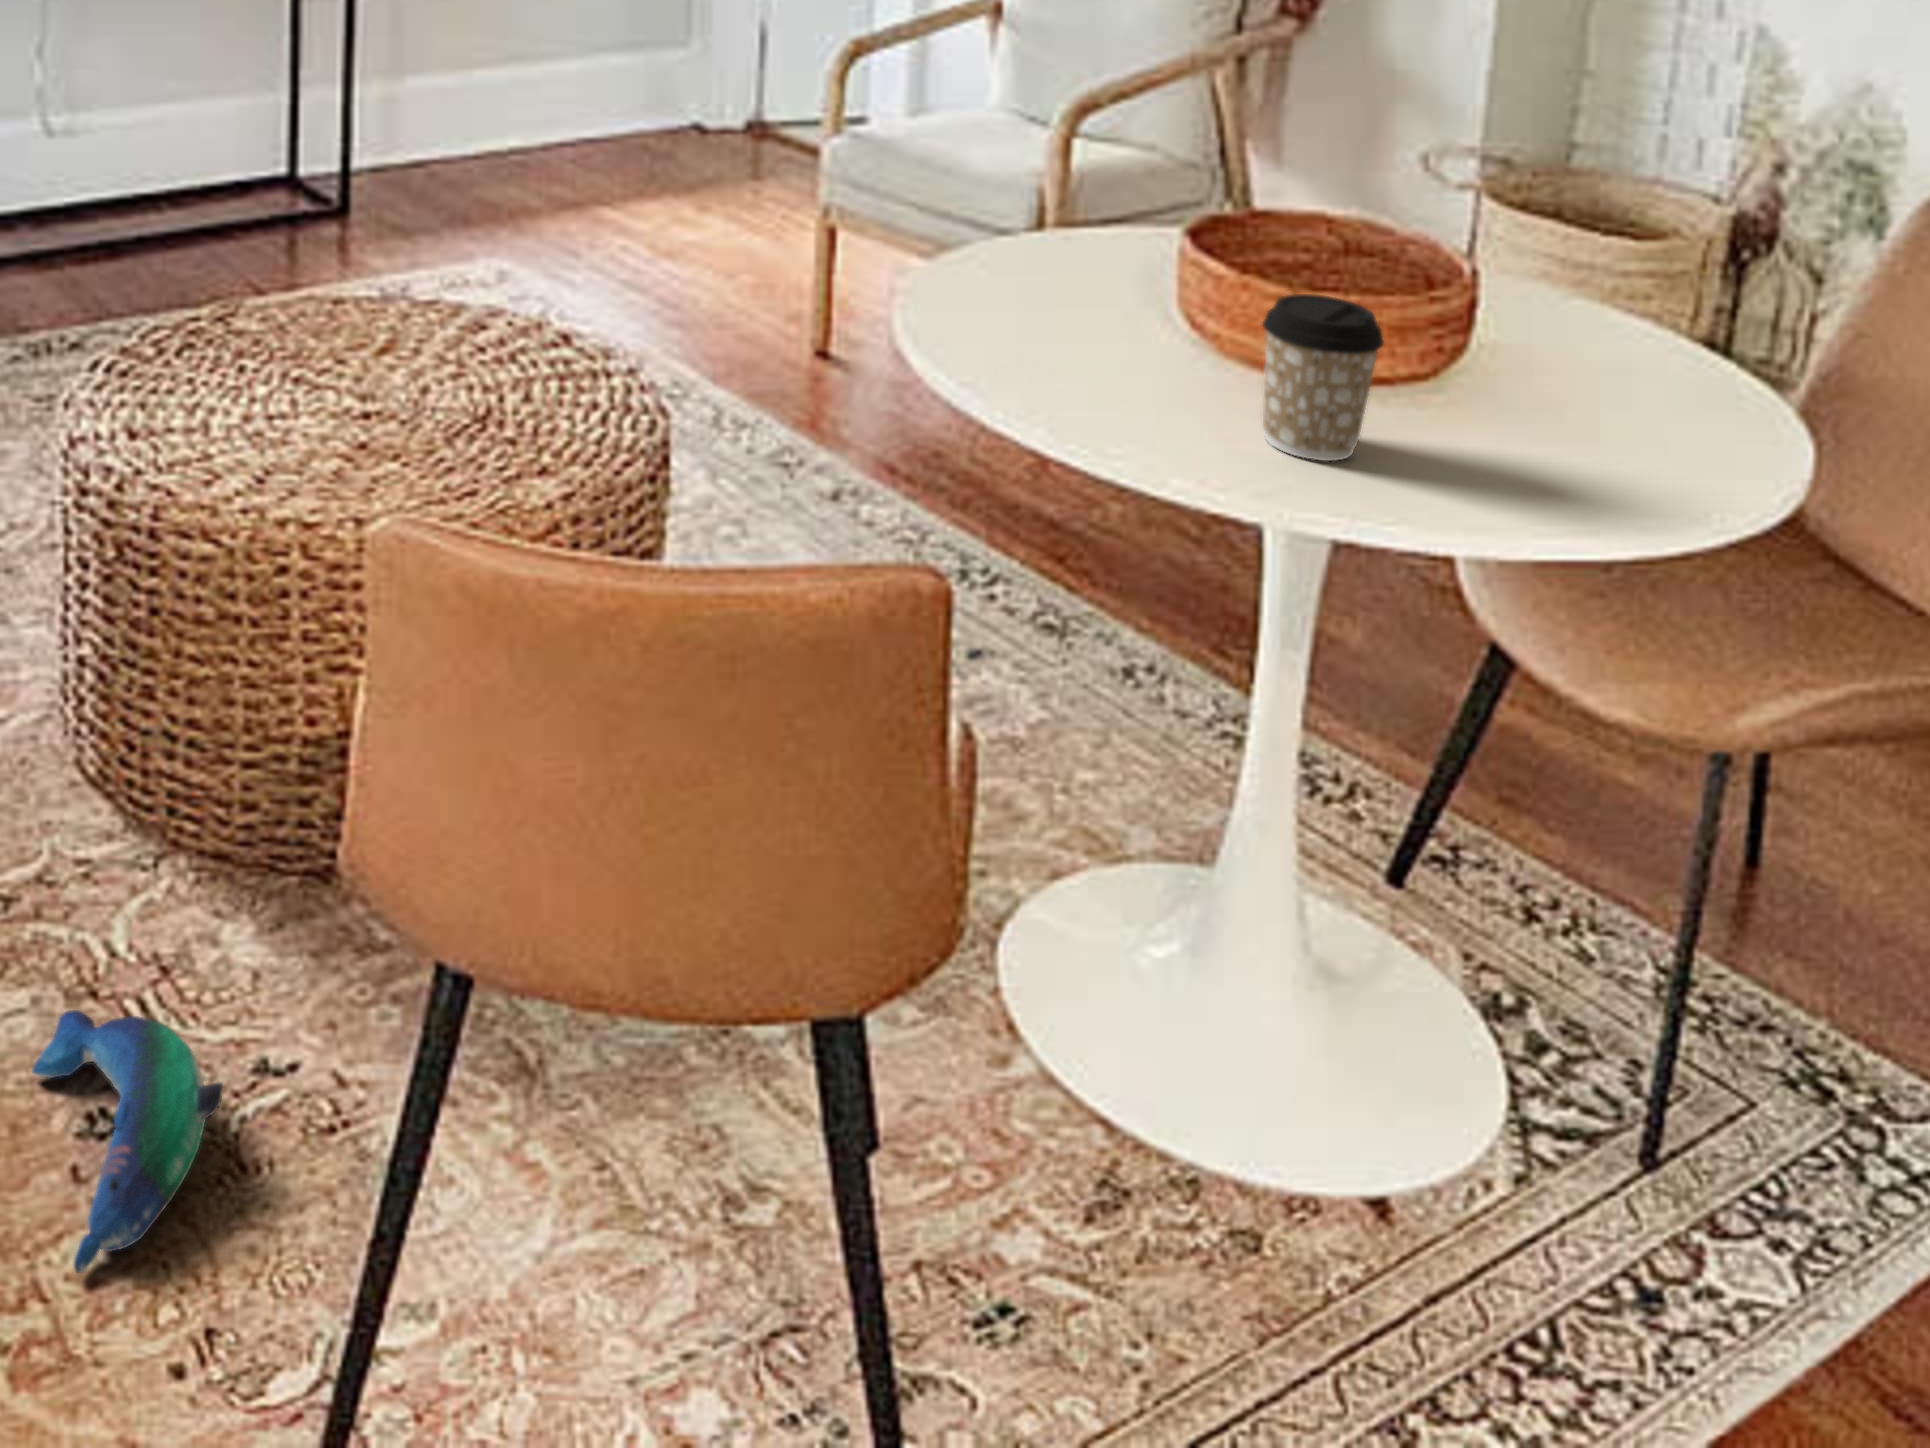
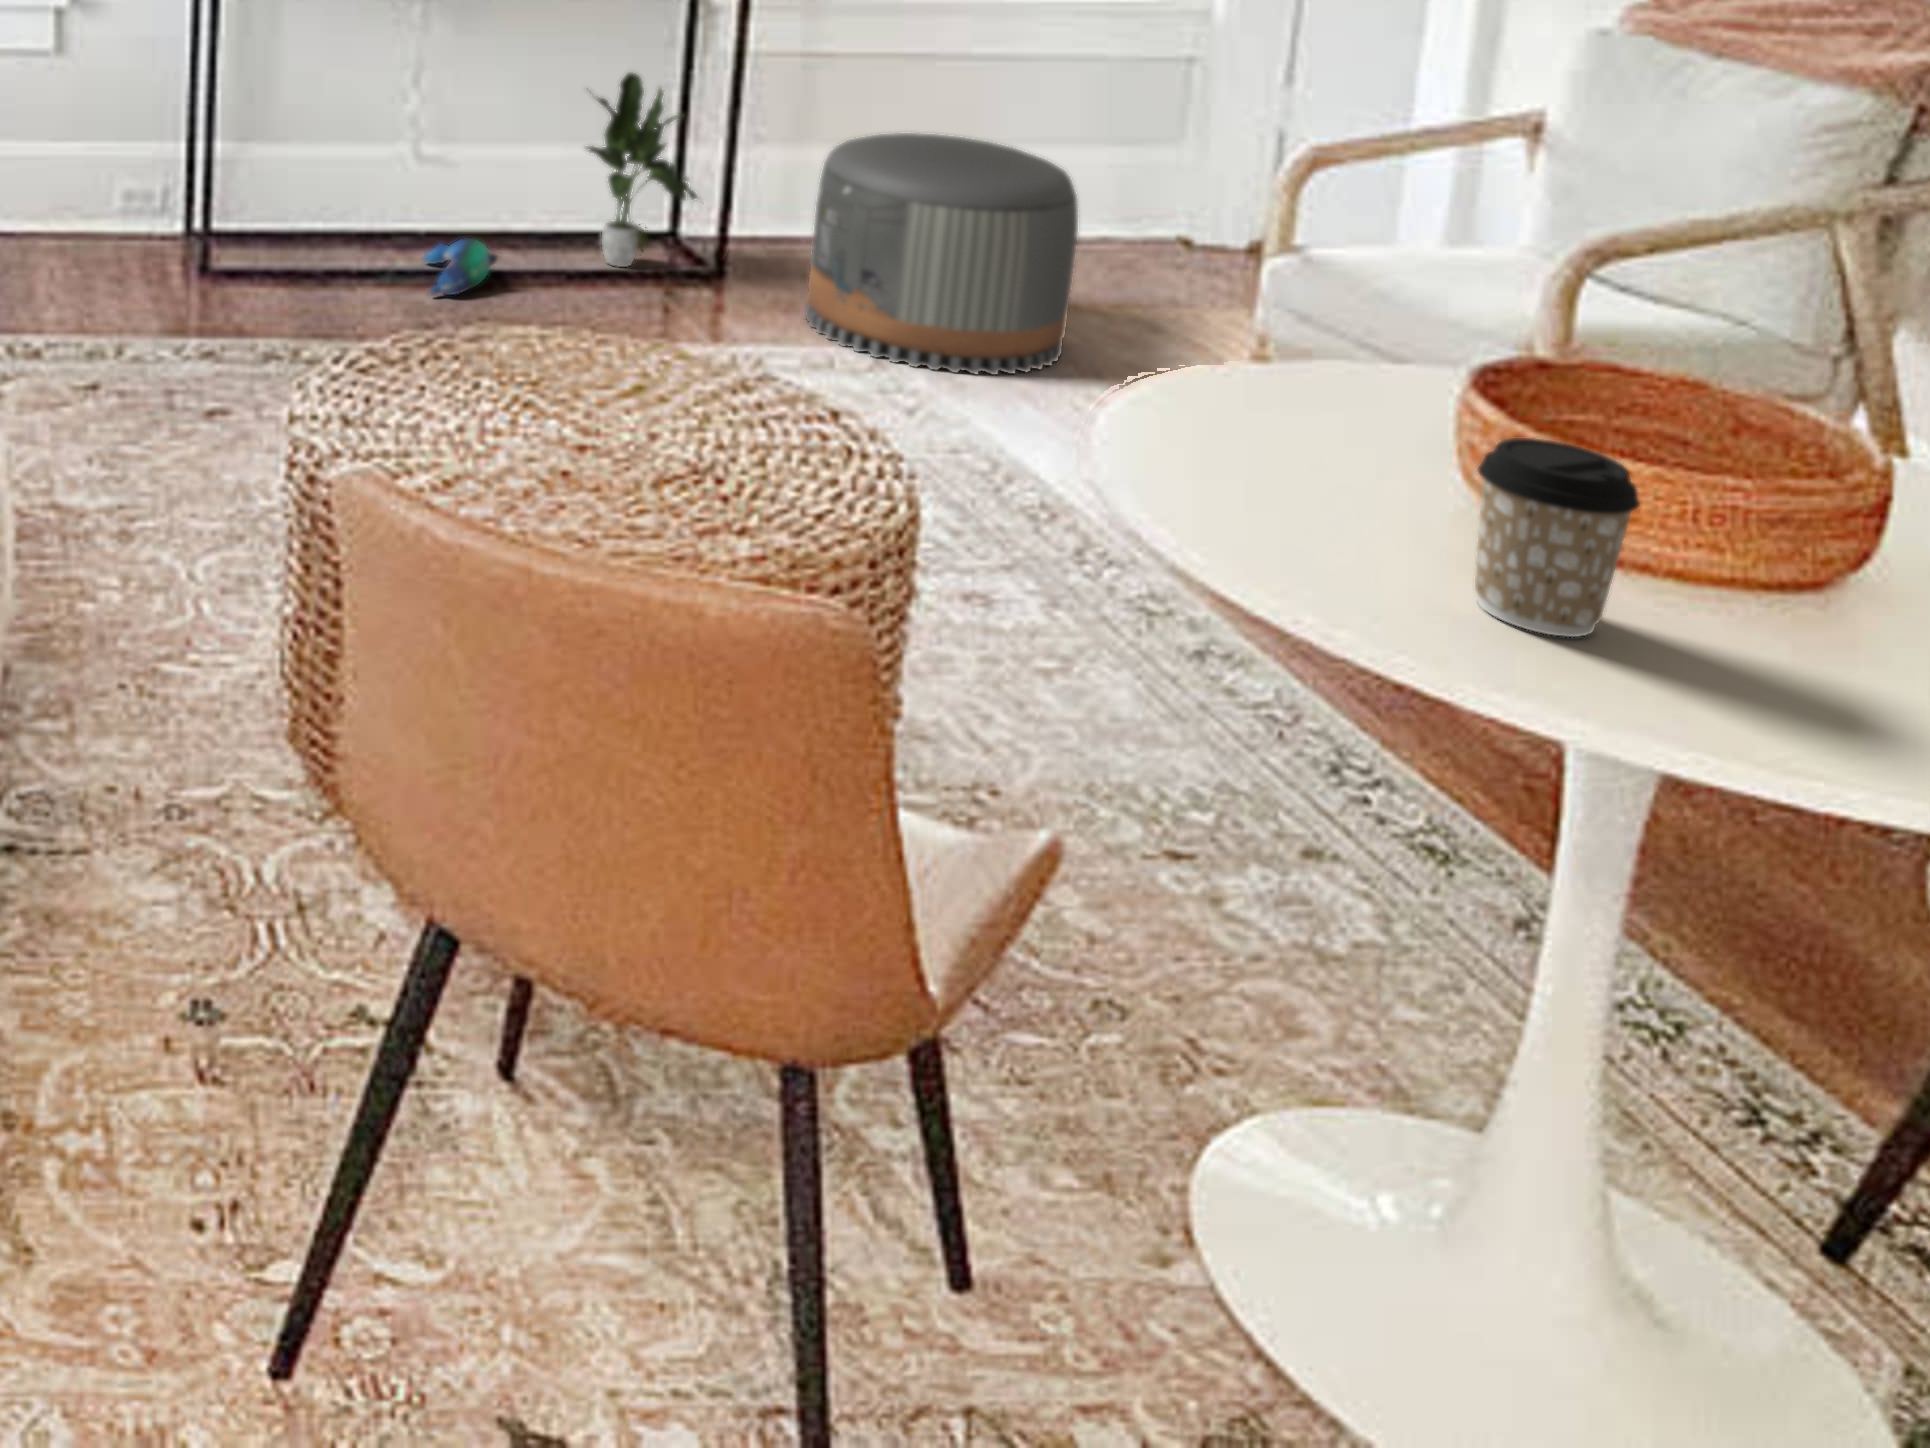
potted plant: none [201,22,323,213] -> present [587,73,697,267]
pouf: none [425,55,647,271] -> present [806,133,1078,375]
plush toy: present [32,1010,223,1273] -> present [424,238,498,295]

